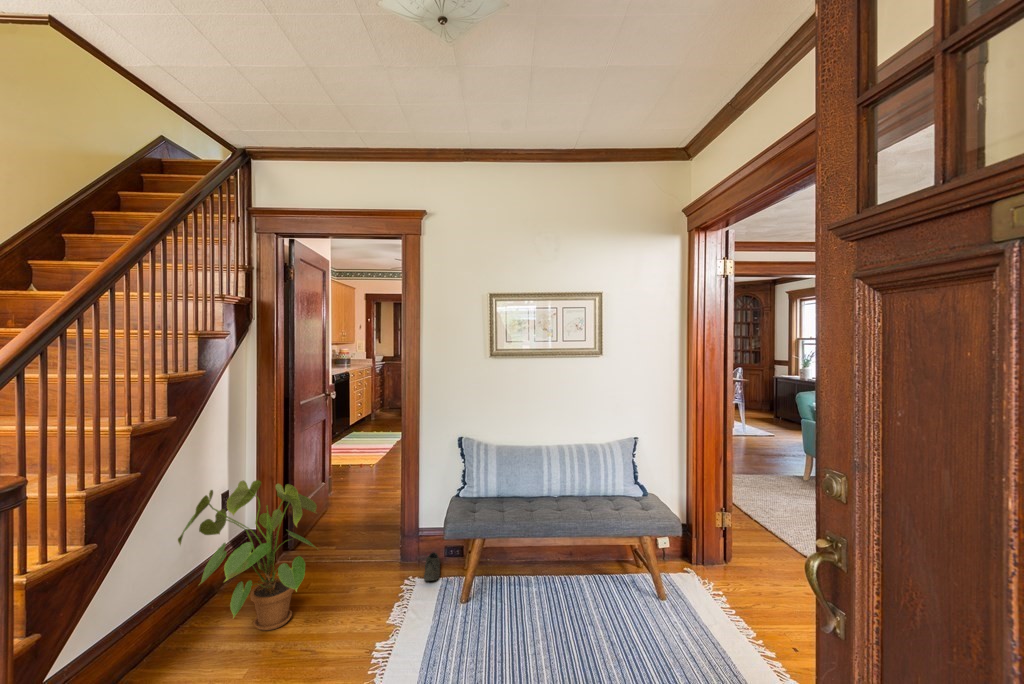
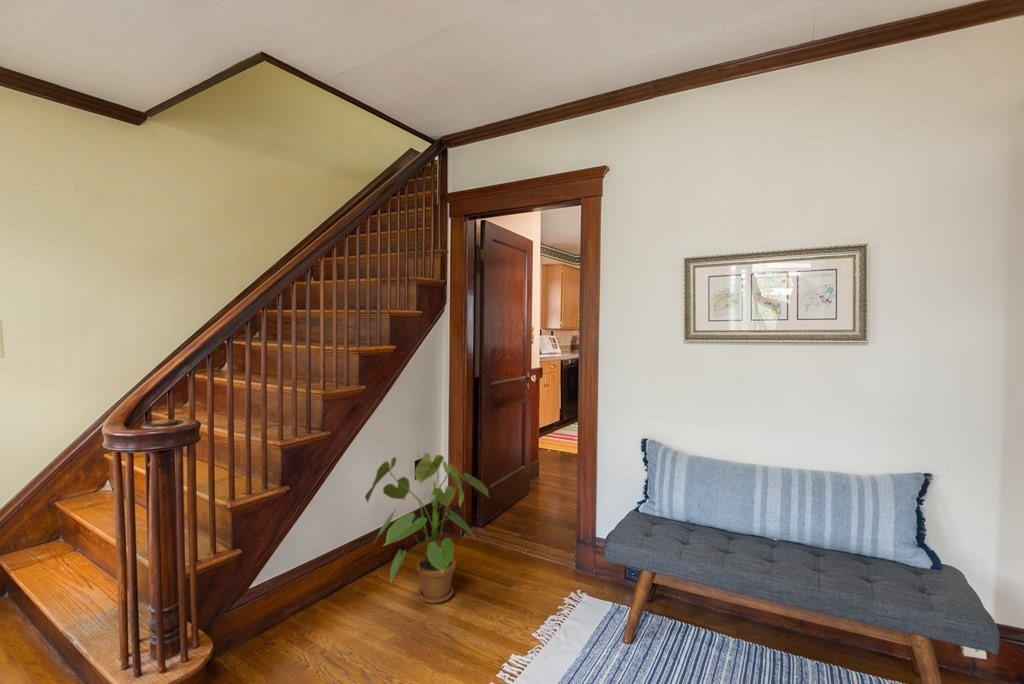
shoe: present [424,552,440,581] -> none [591,564,615,603]

